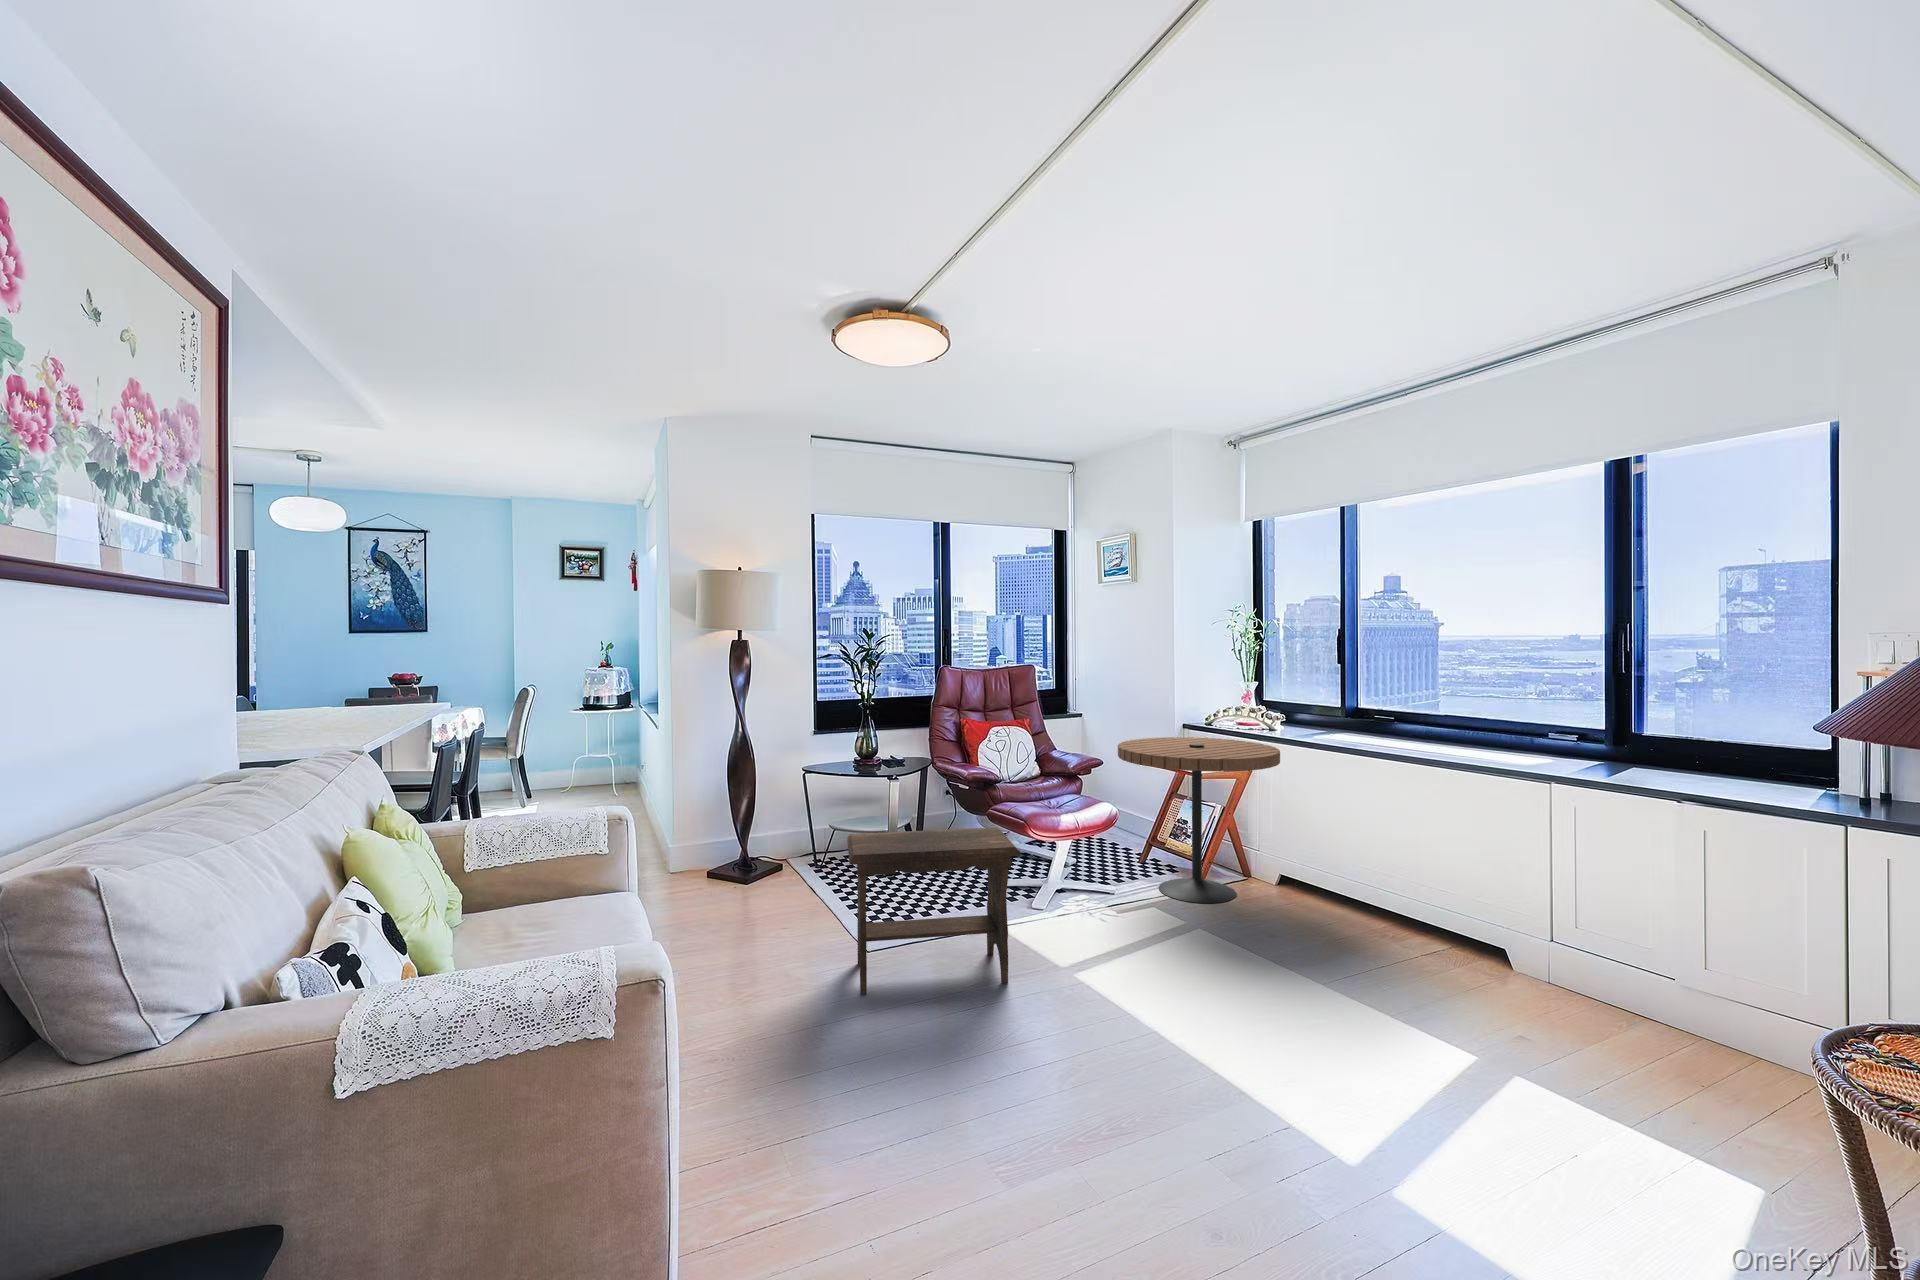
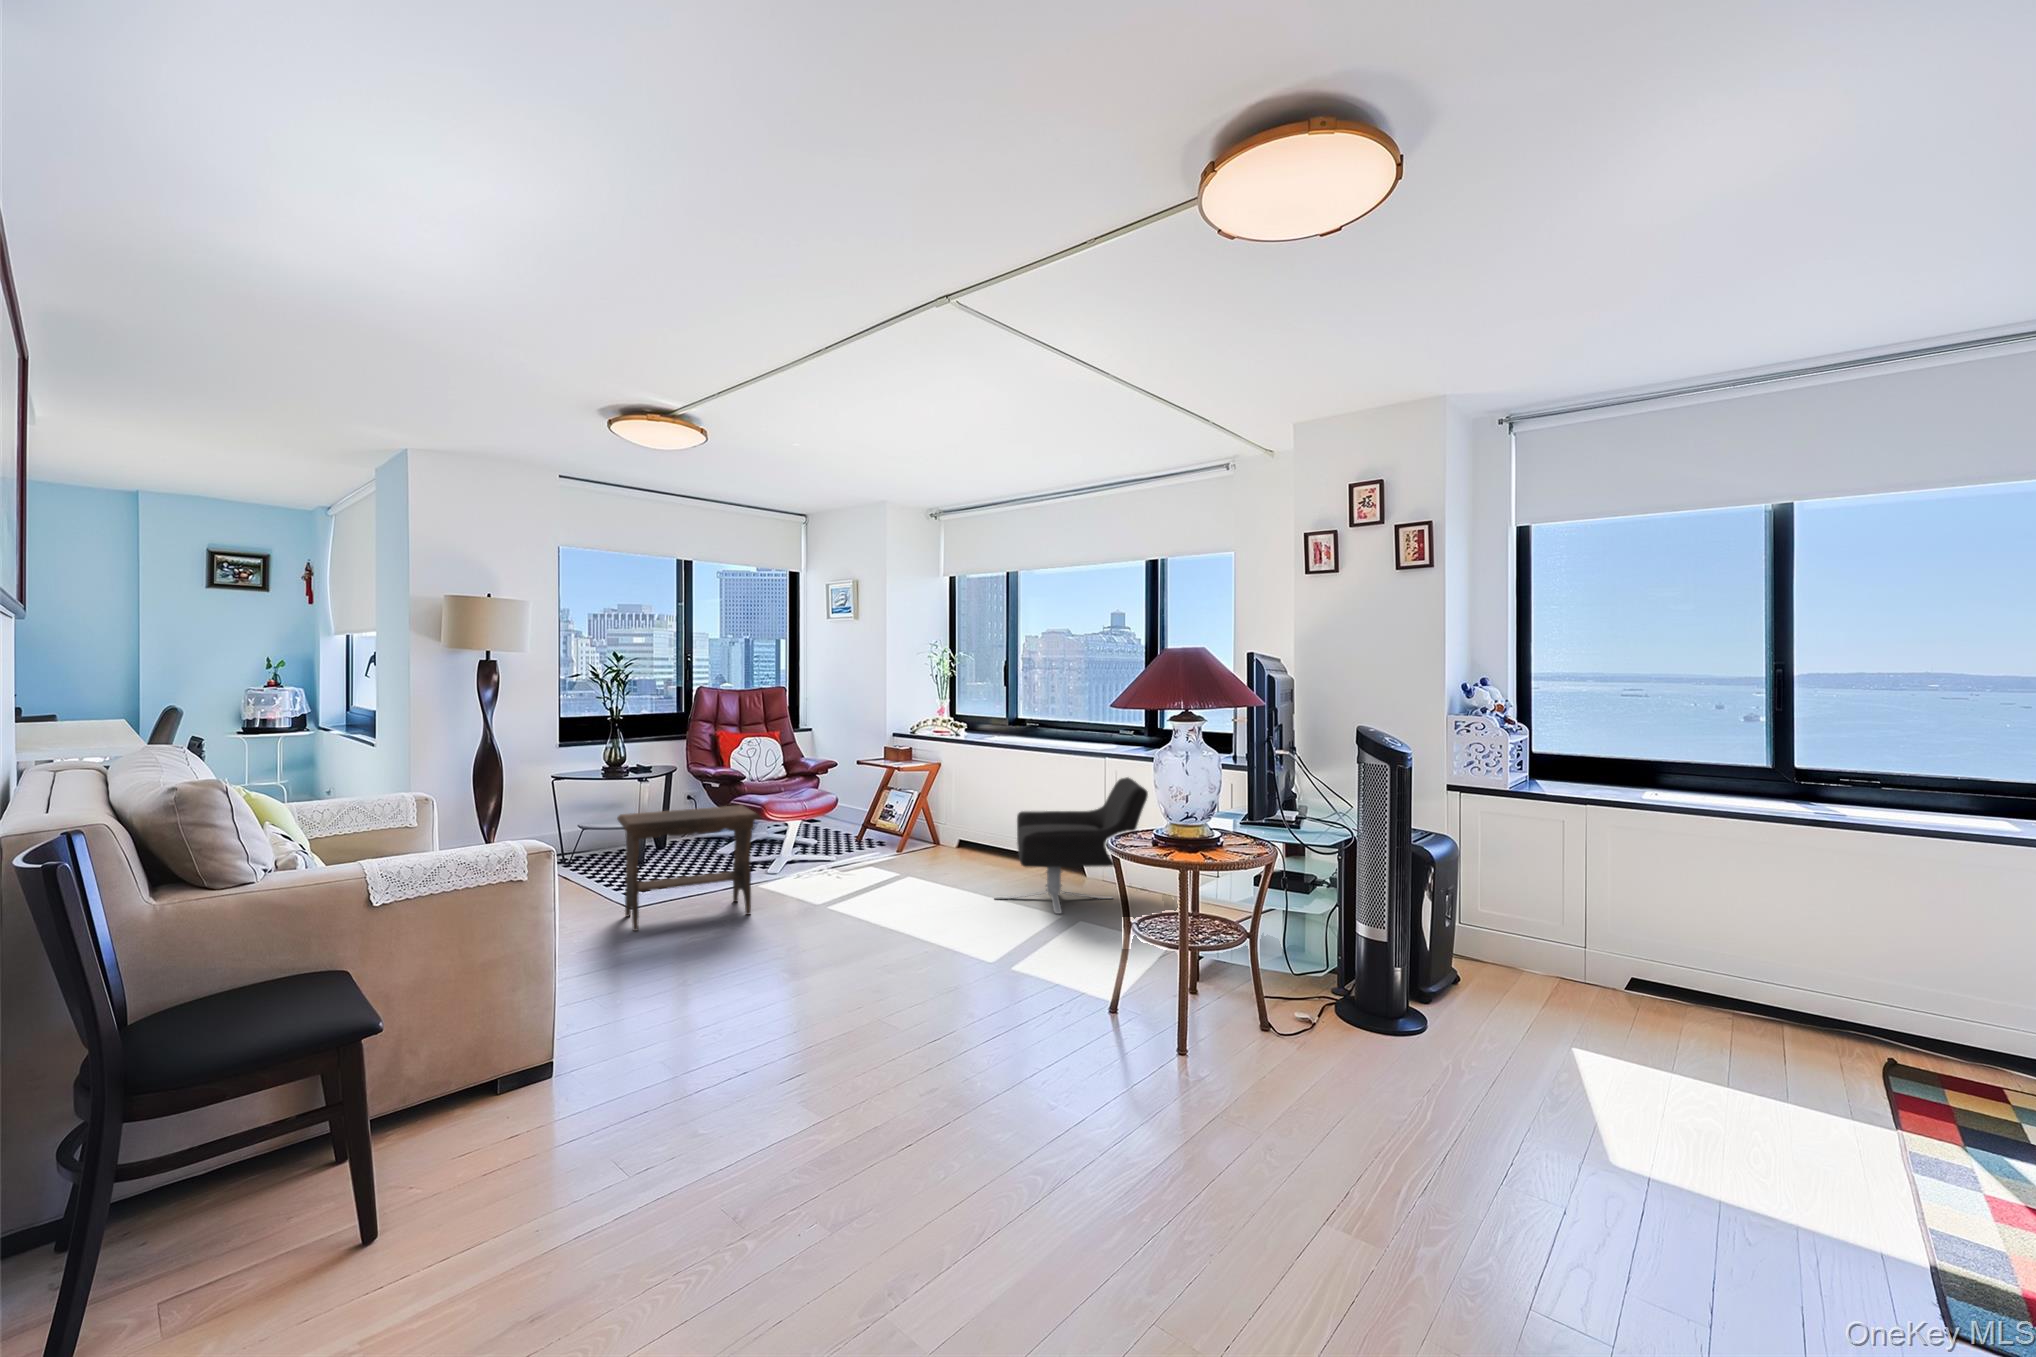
side table: present [1118,737,1280,903] -> none [838,741,957,862]
lounge chair: none [1367,822,1688,1062] -> present [995,777,1148,914]

